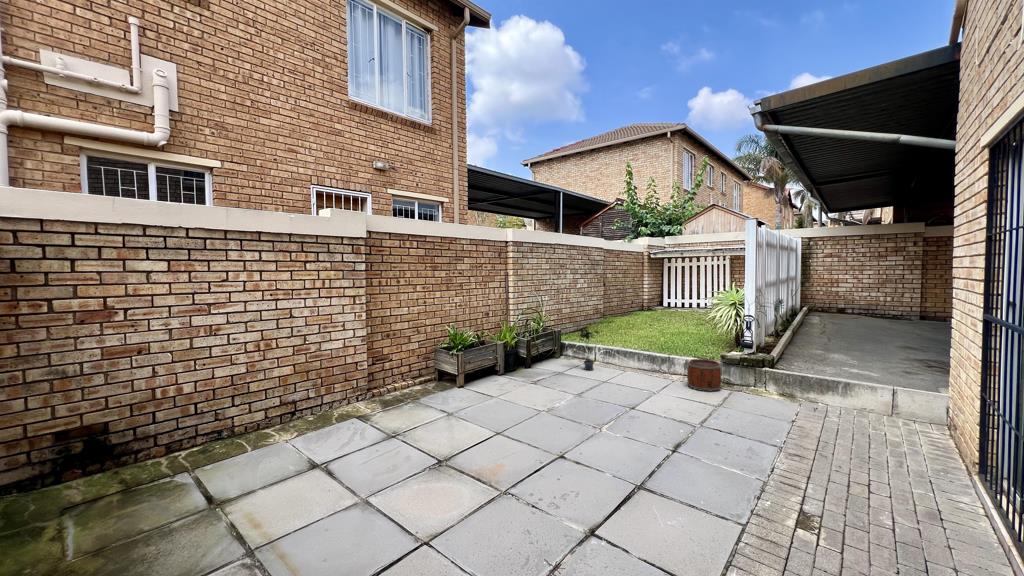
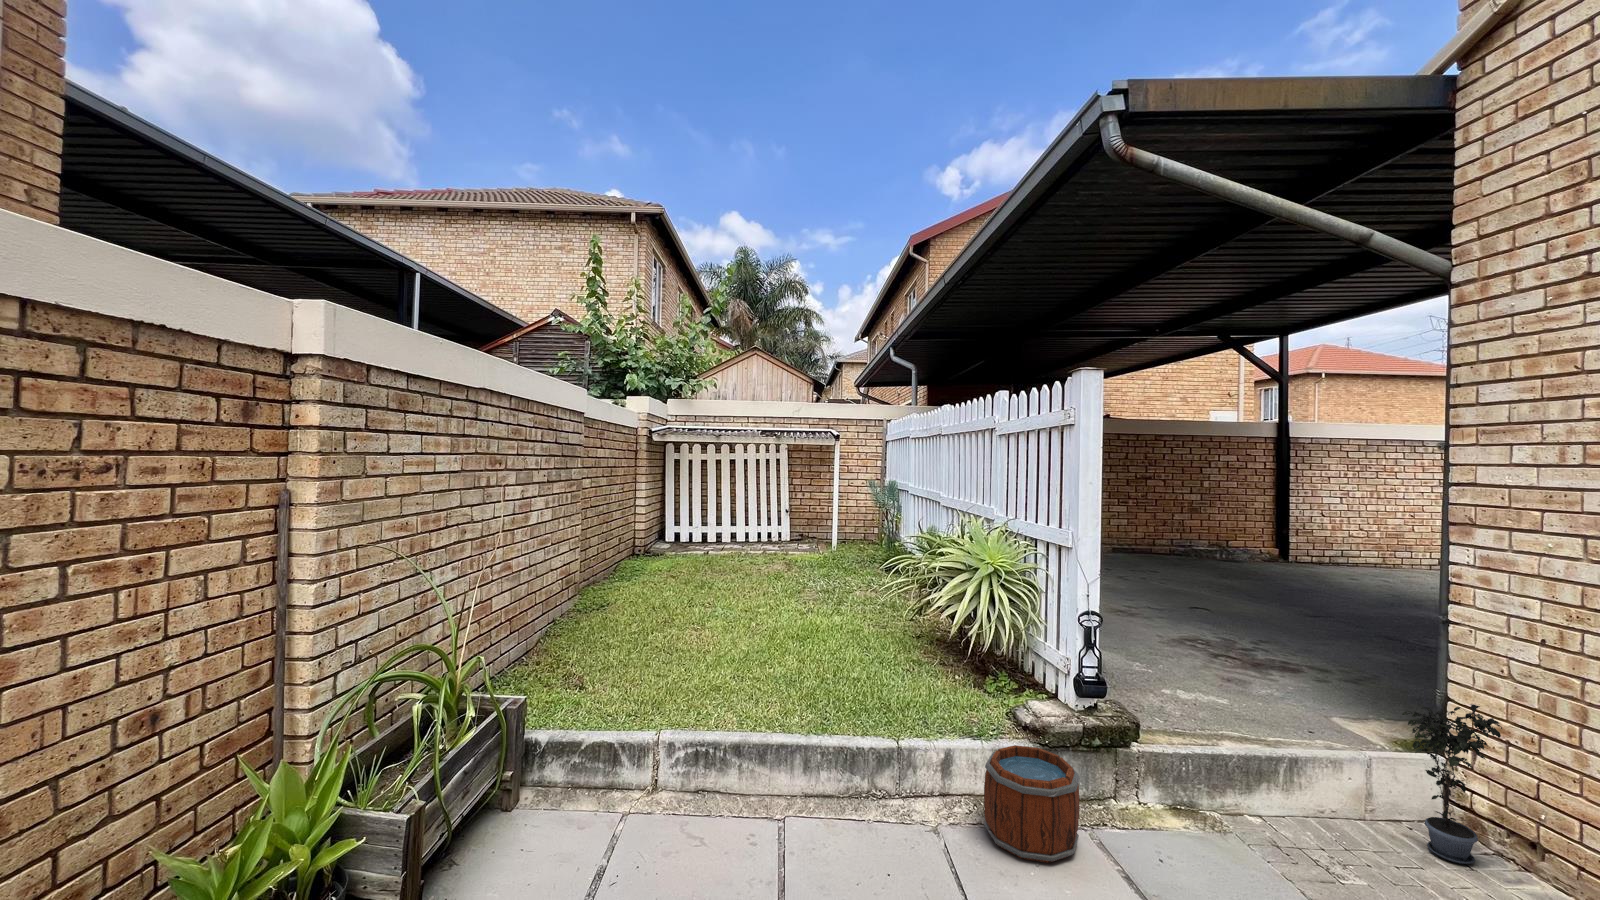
potted plant: present [574,327,600,370] -> present [1402,704,1502,864]

